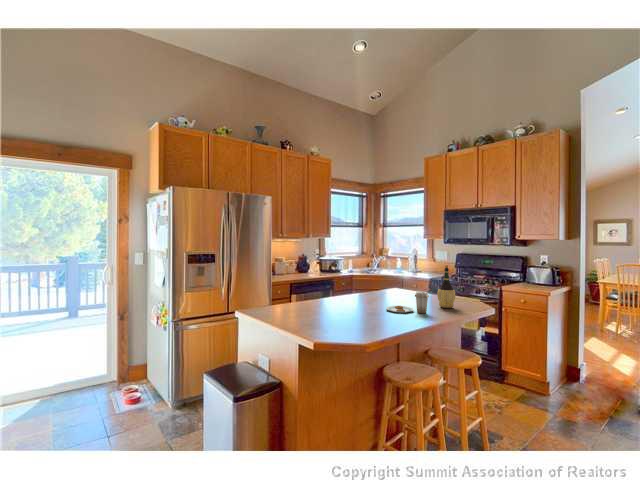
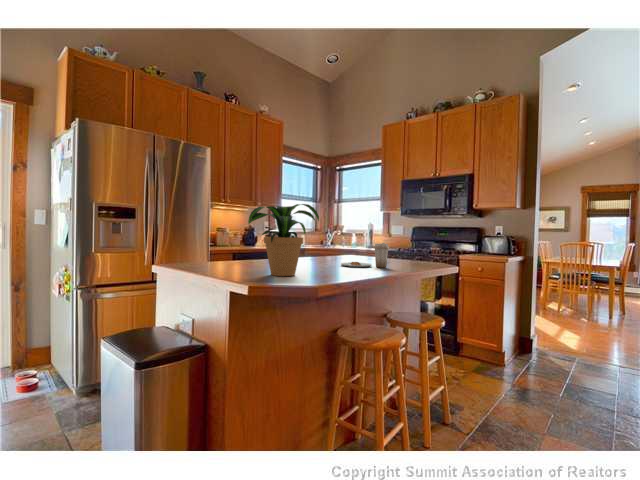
wine bottle: present [437,265,455,308] -> none [398,217,418,265]
potted plant: none [311,270,368,329] -> present [248,204,319,276]

